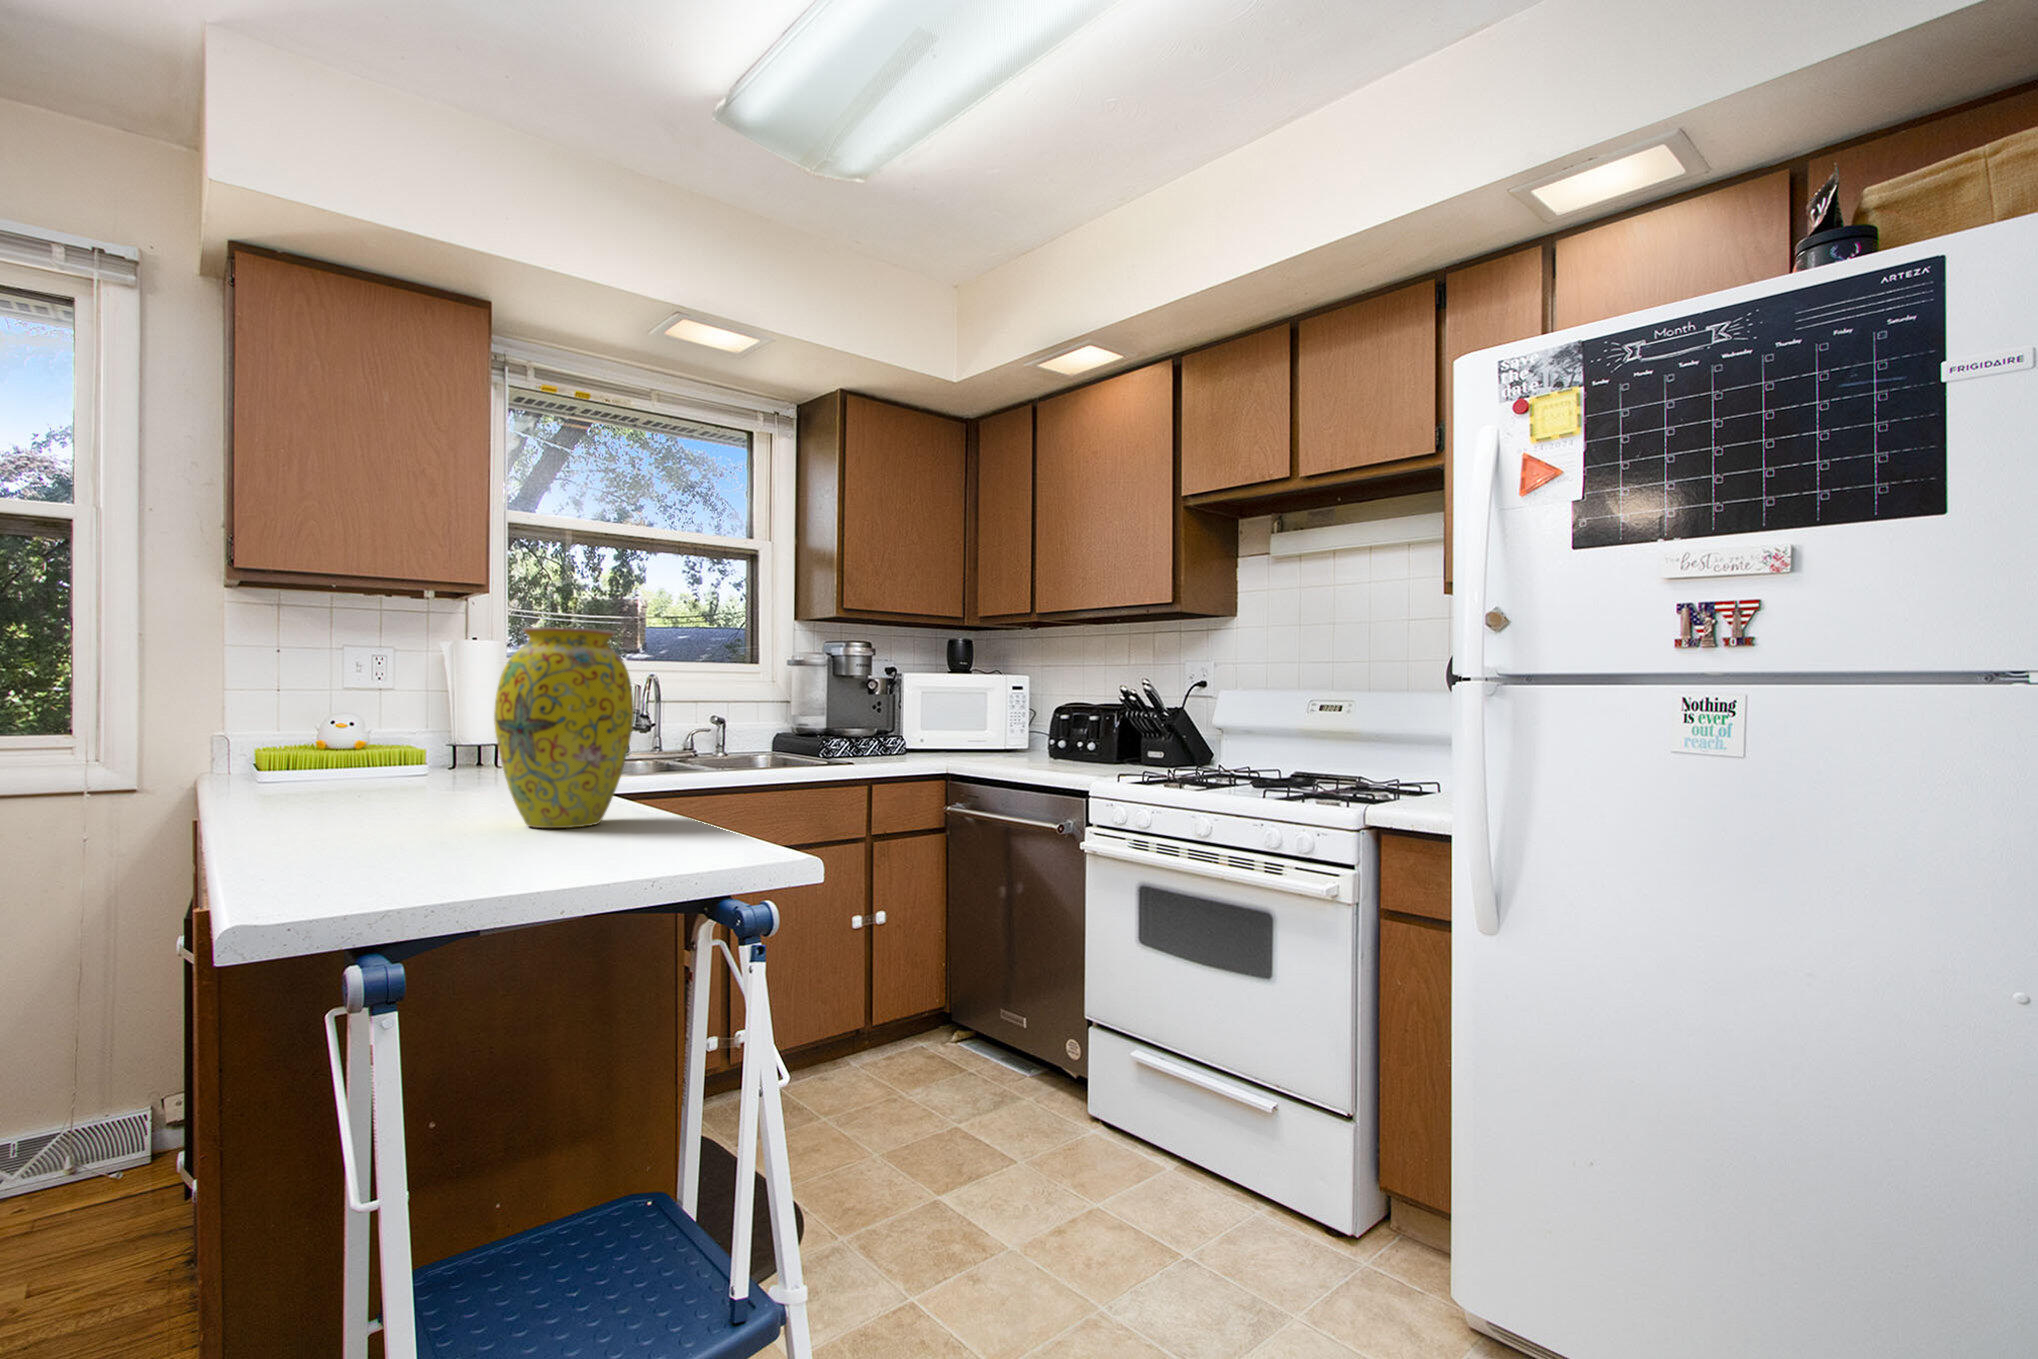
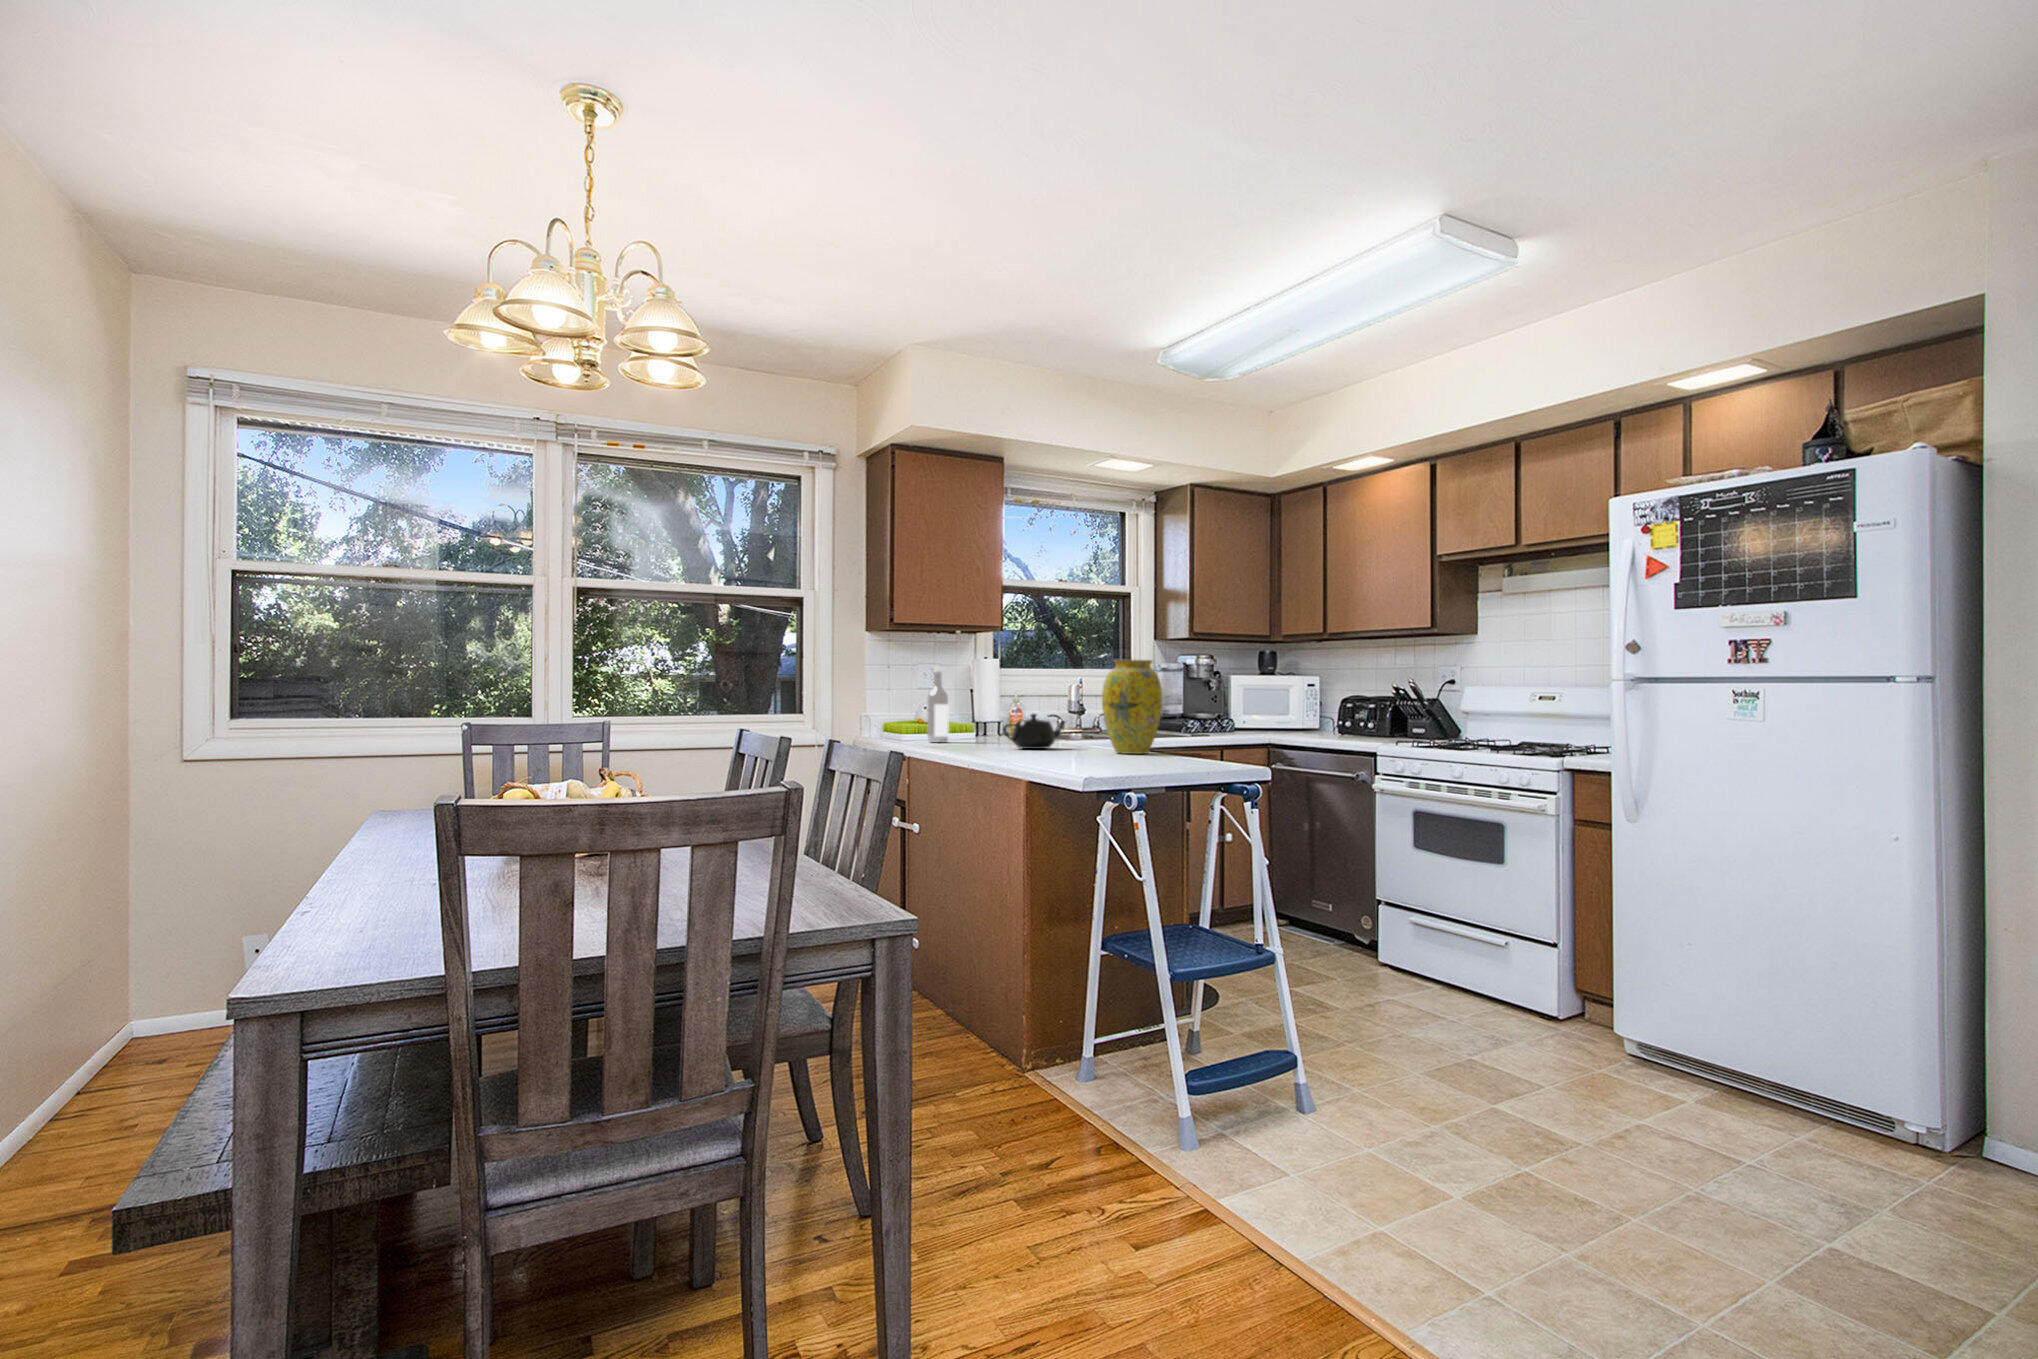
wine bottle: none [272,646,320,789] -> present [927,666,949,743]
teapot: none [323,738,493,811] -> present [1003,714,1065,749]

